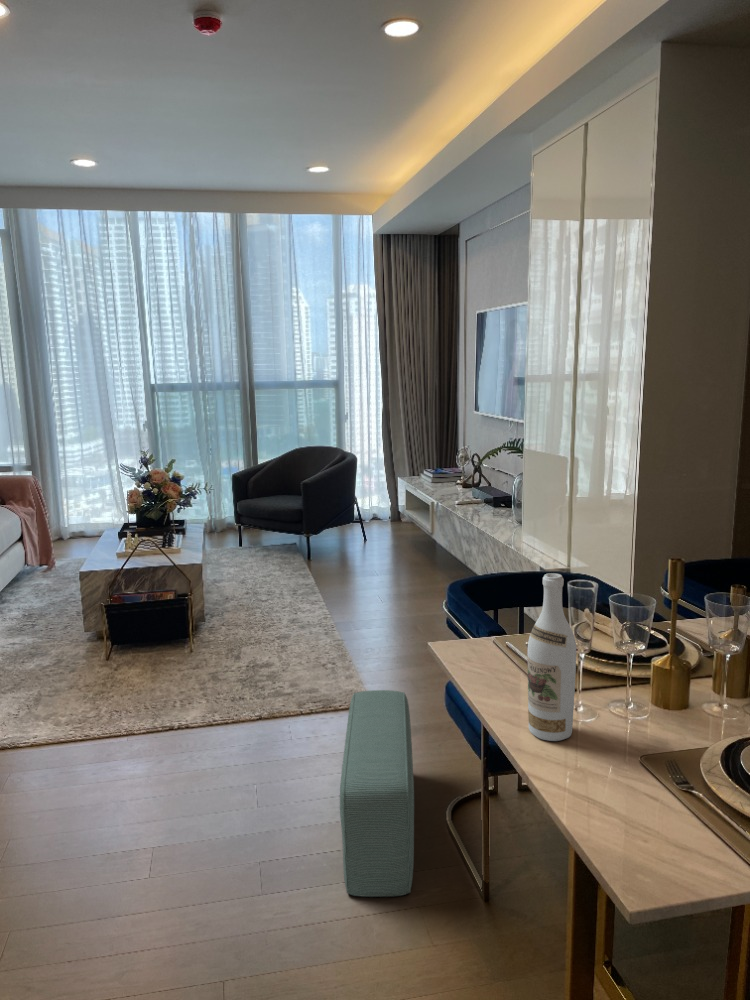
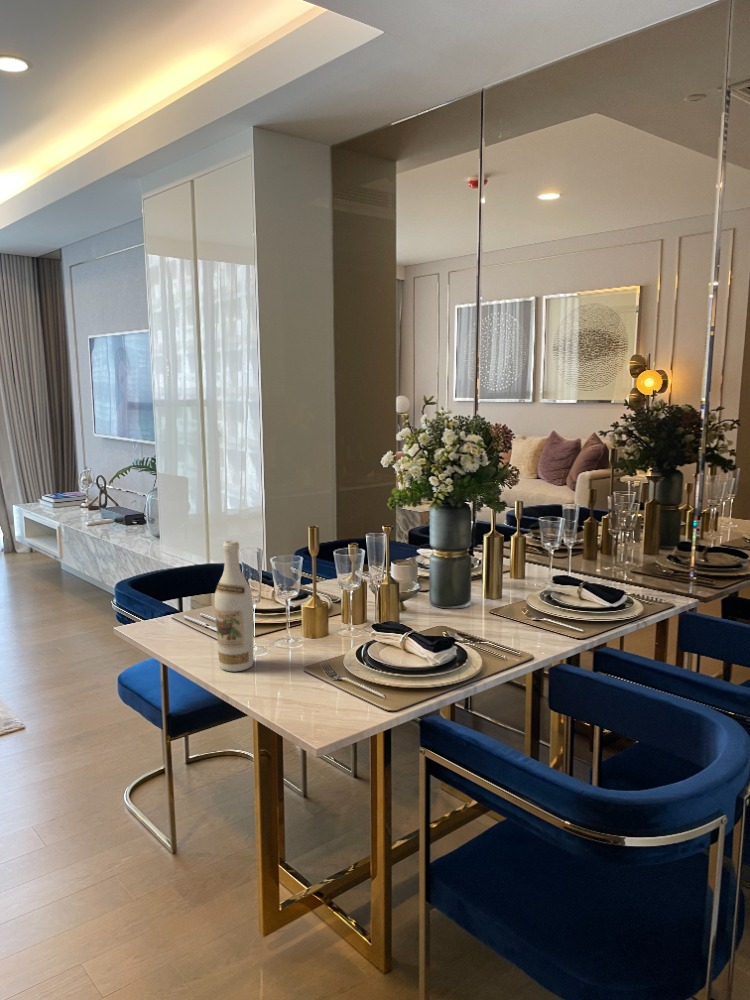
pouf: present [340,690,414,897] -> none [20,693,109,882]

